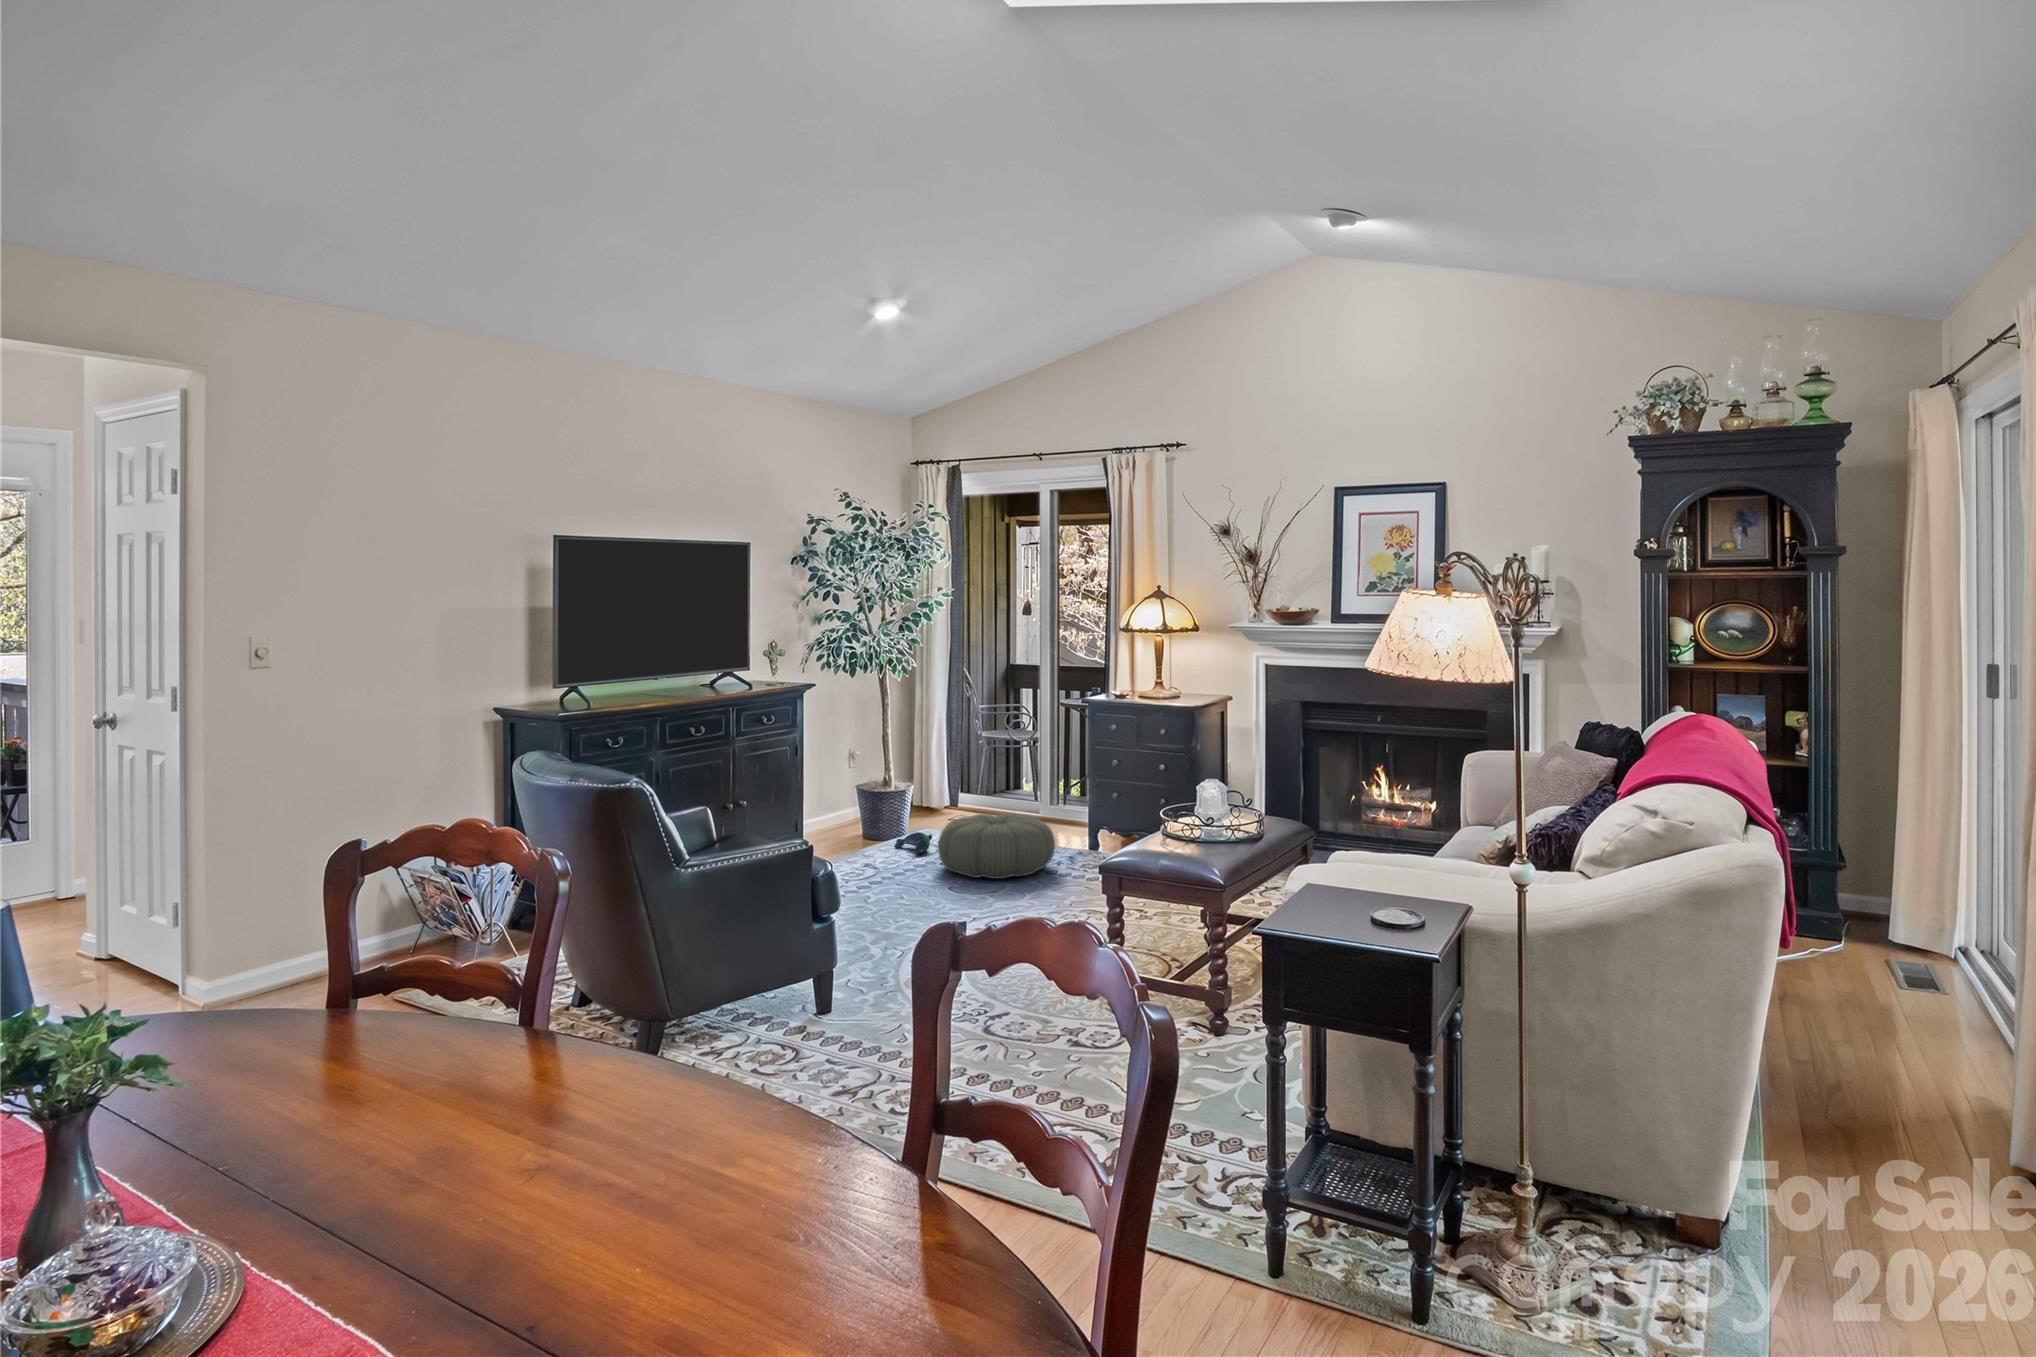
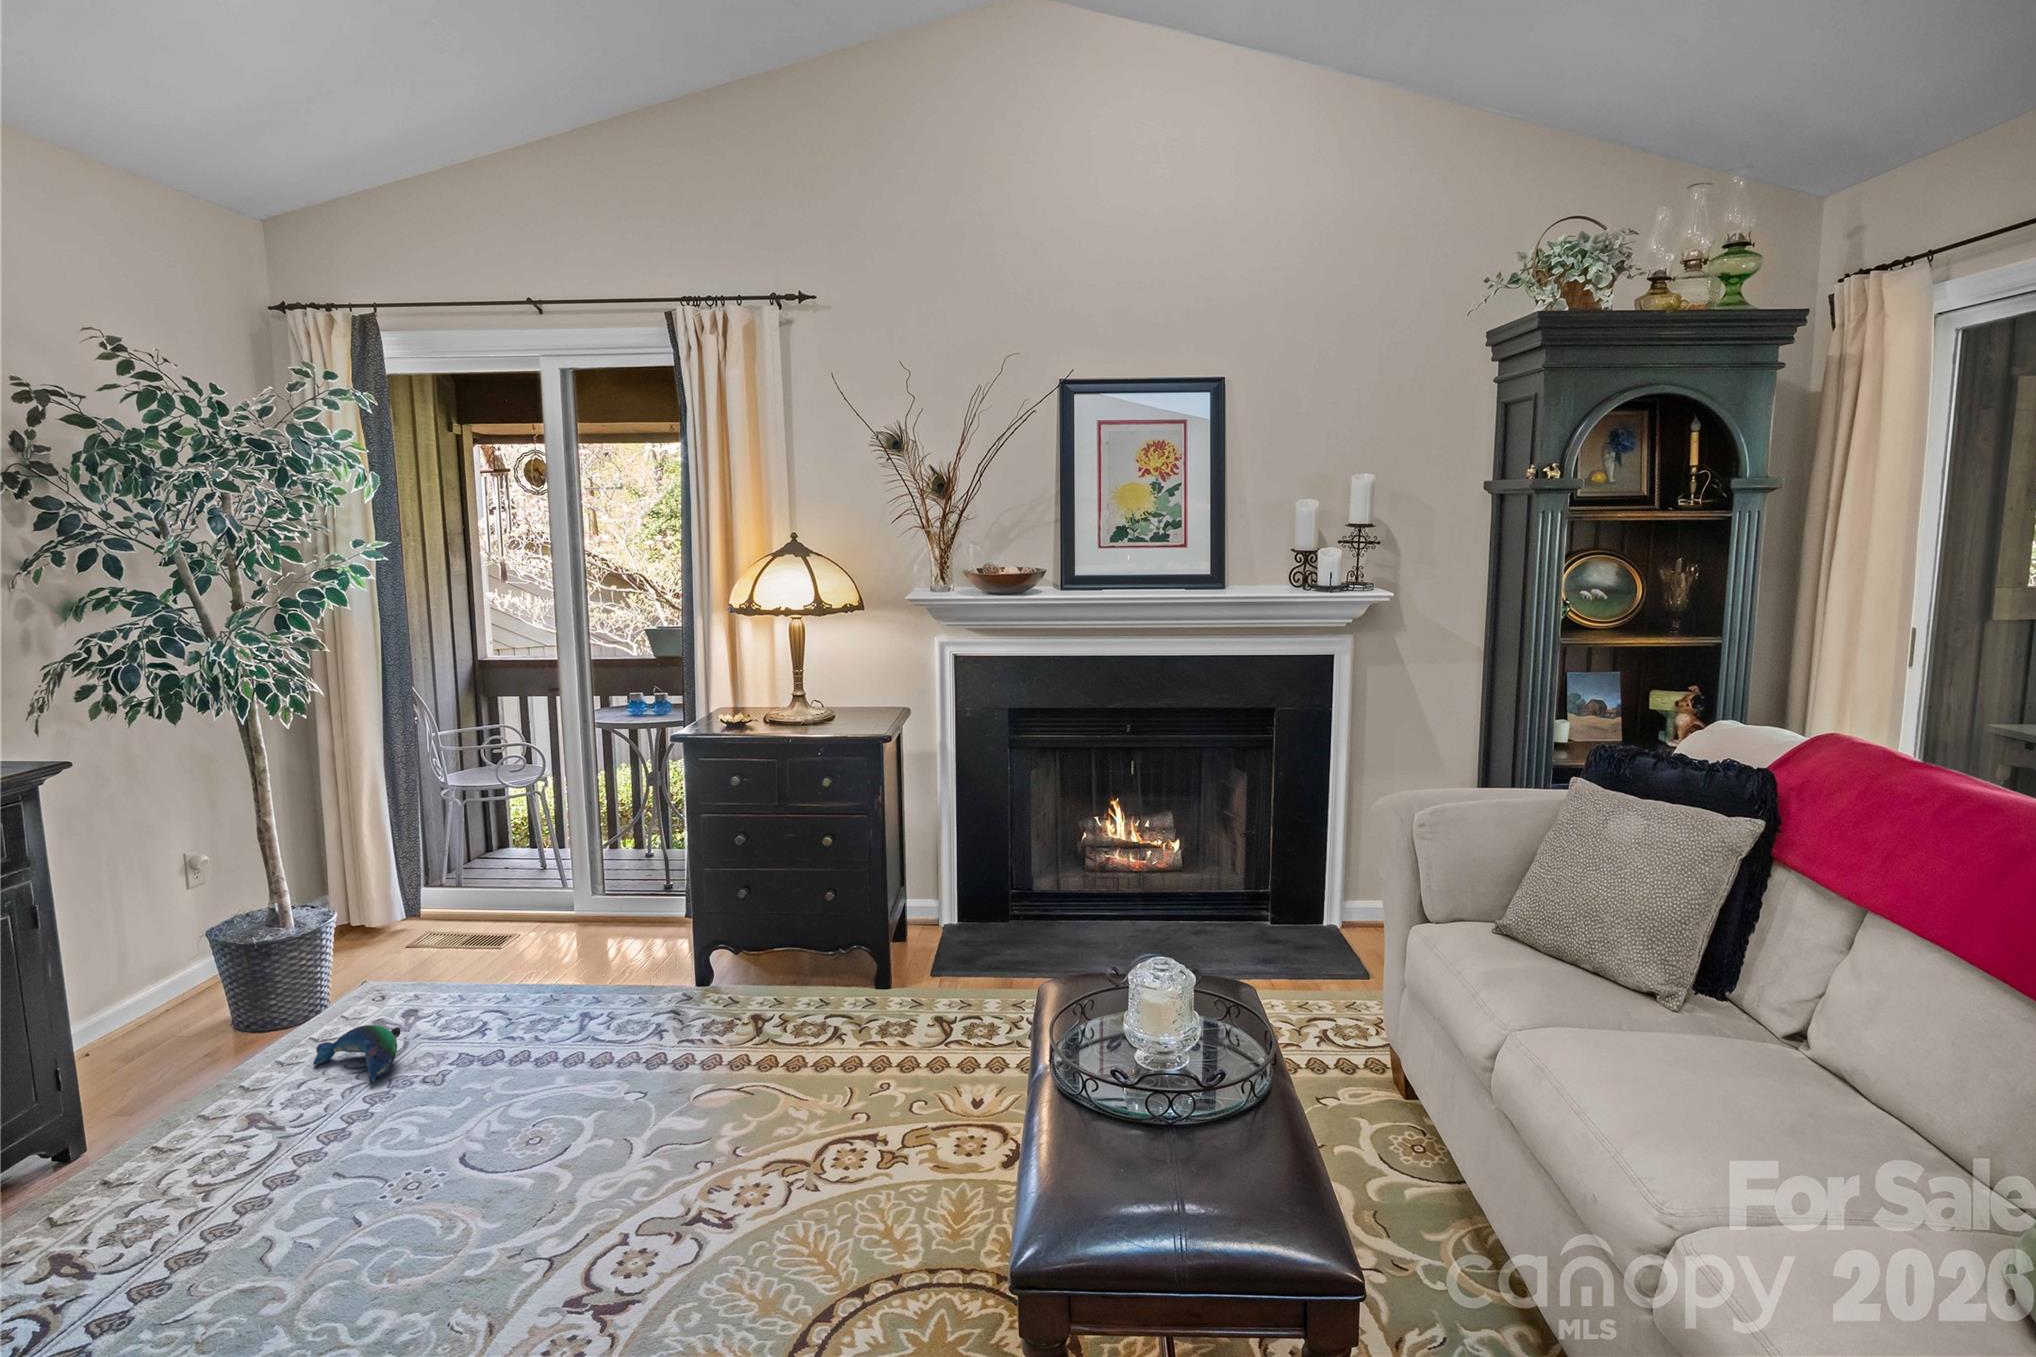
pouf: present [938,813,1055,879] -> none [433,969,680,1140]

